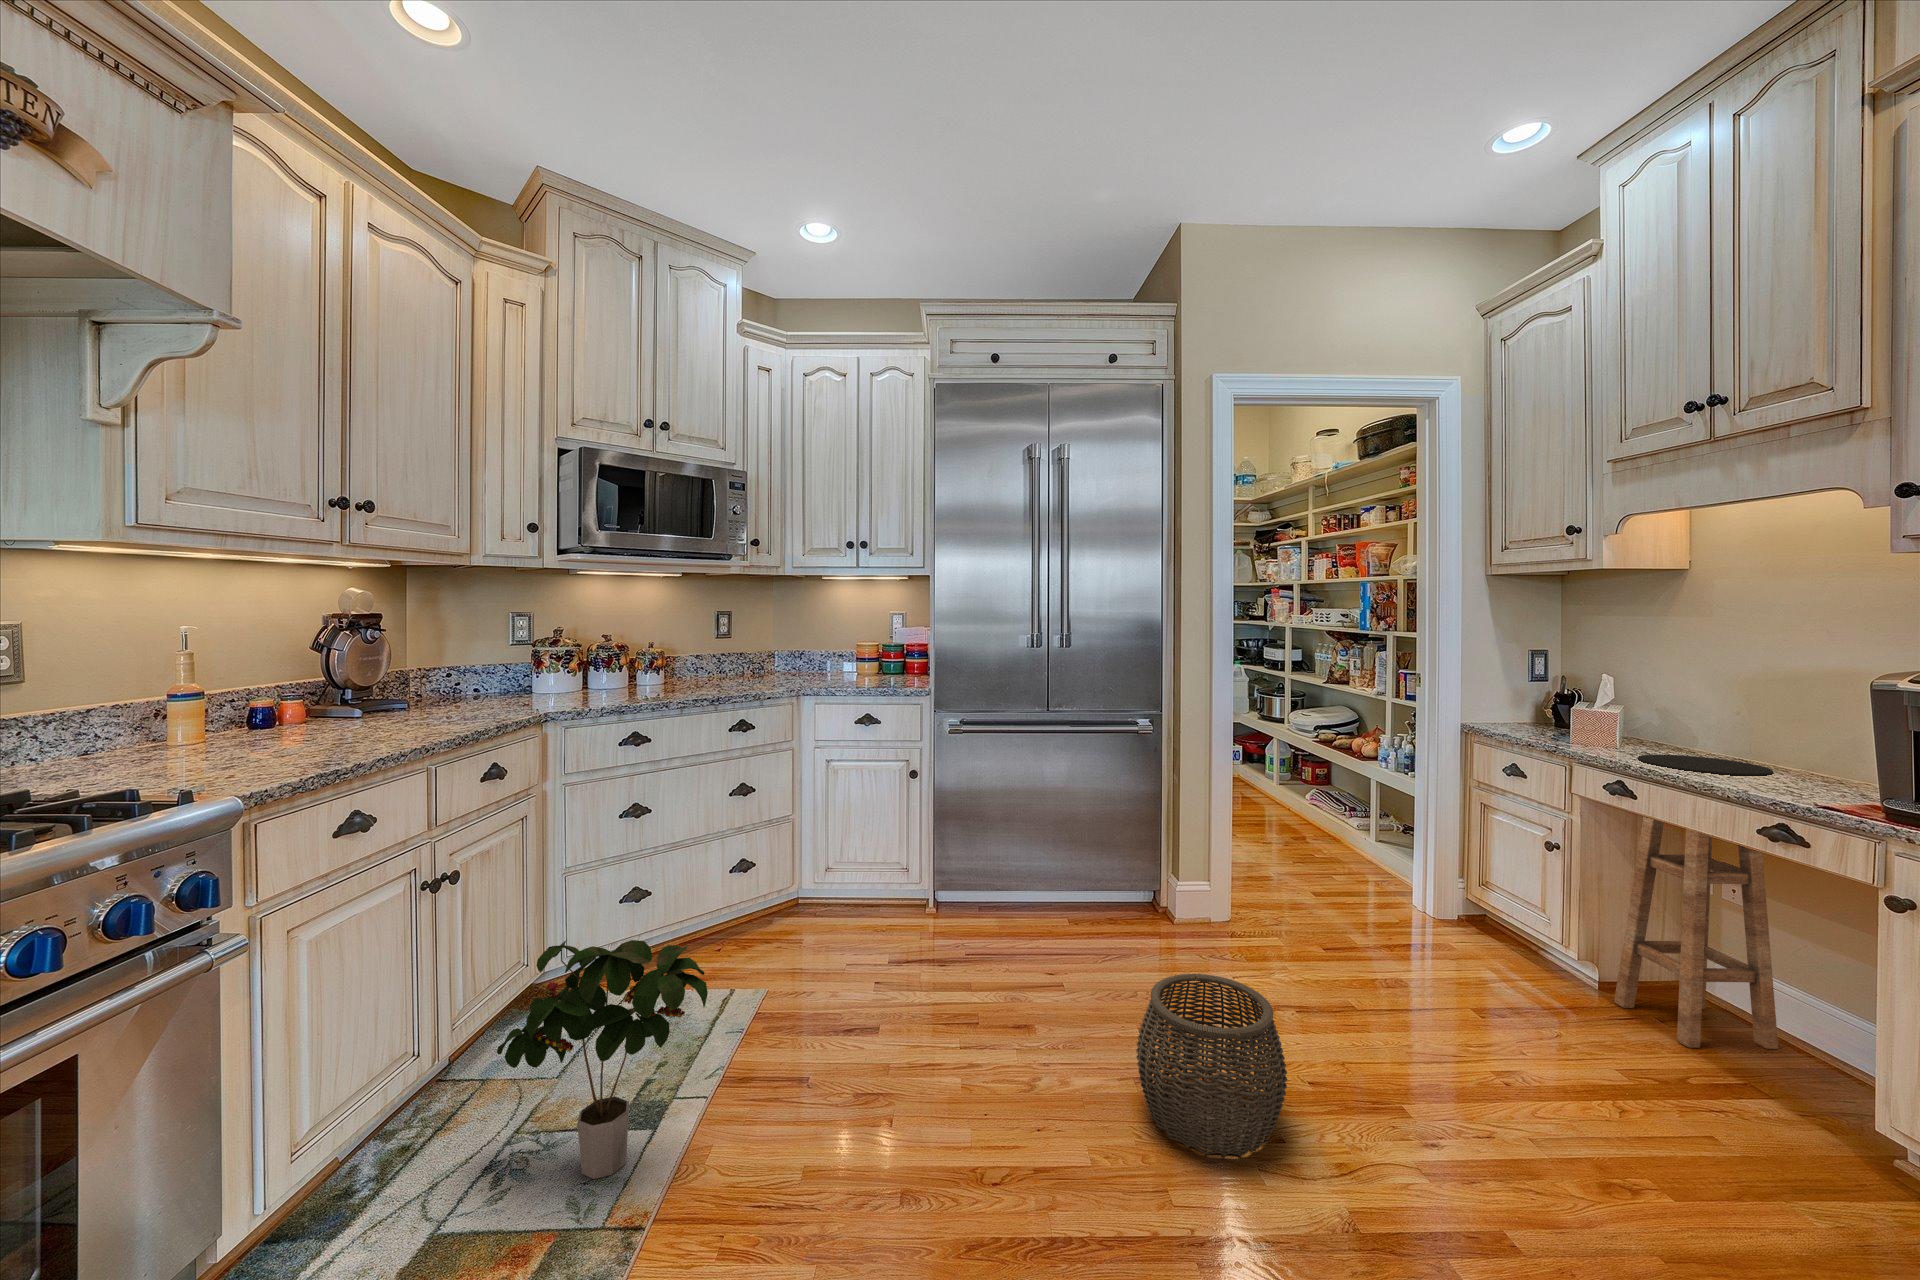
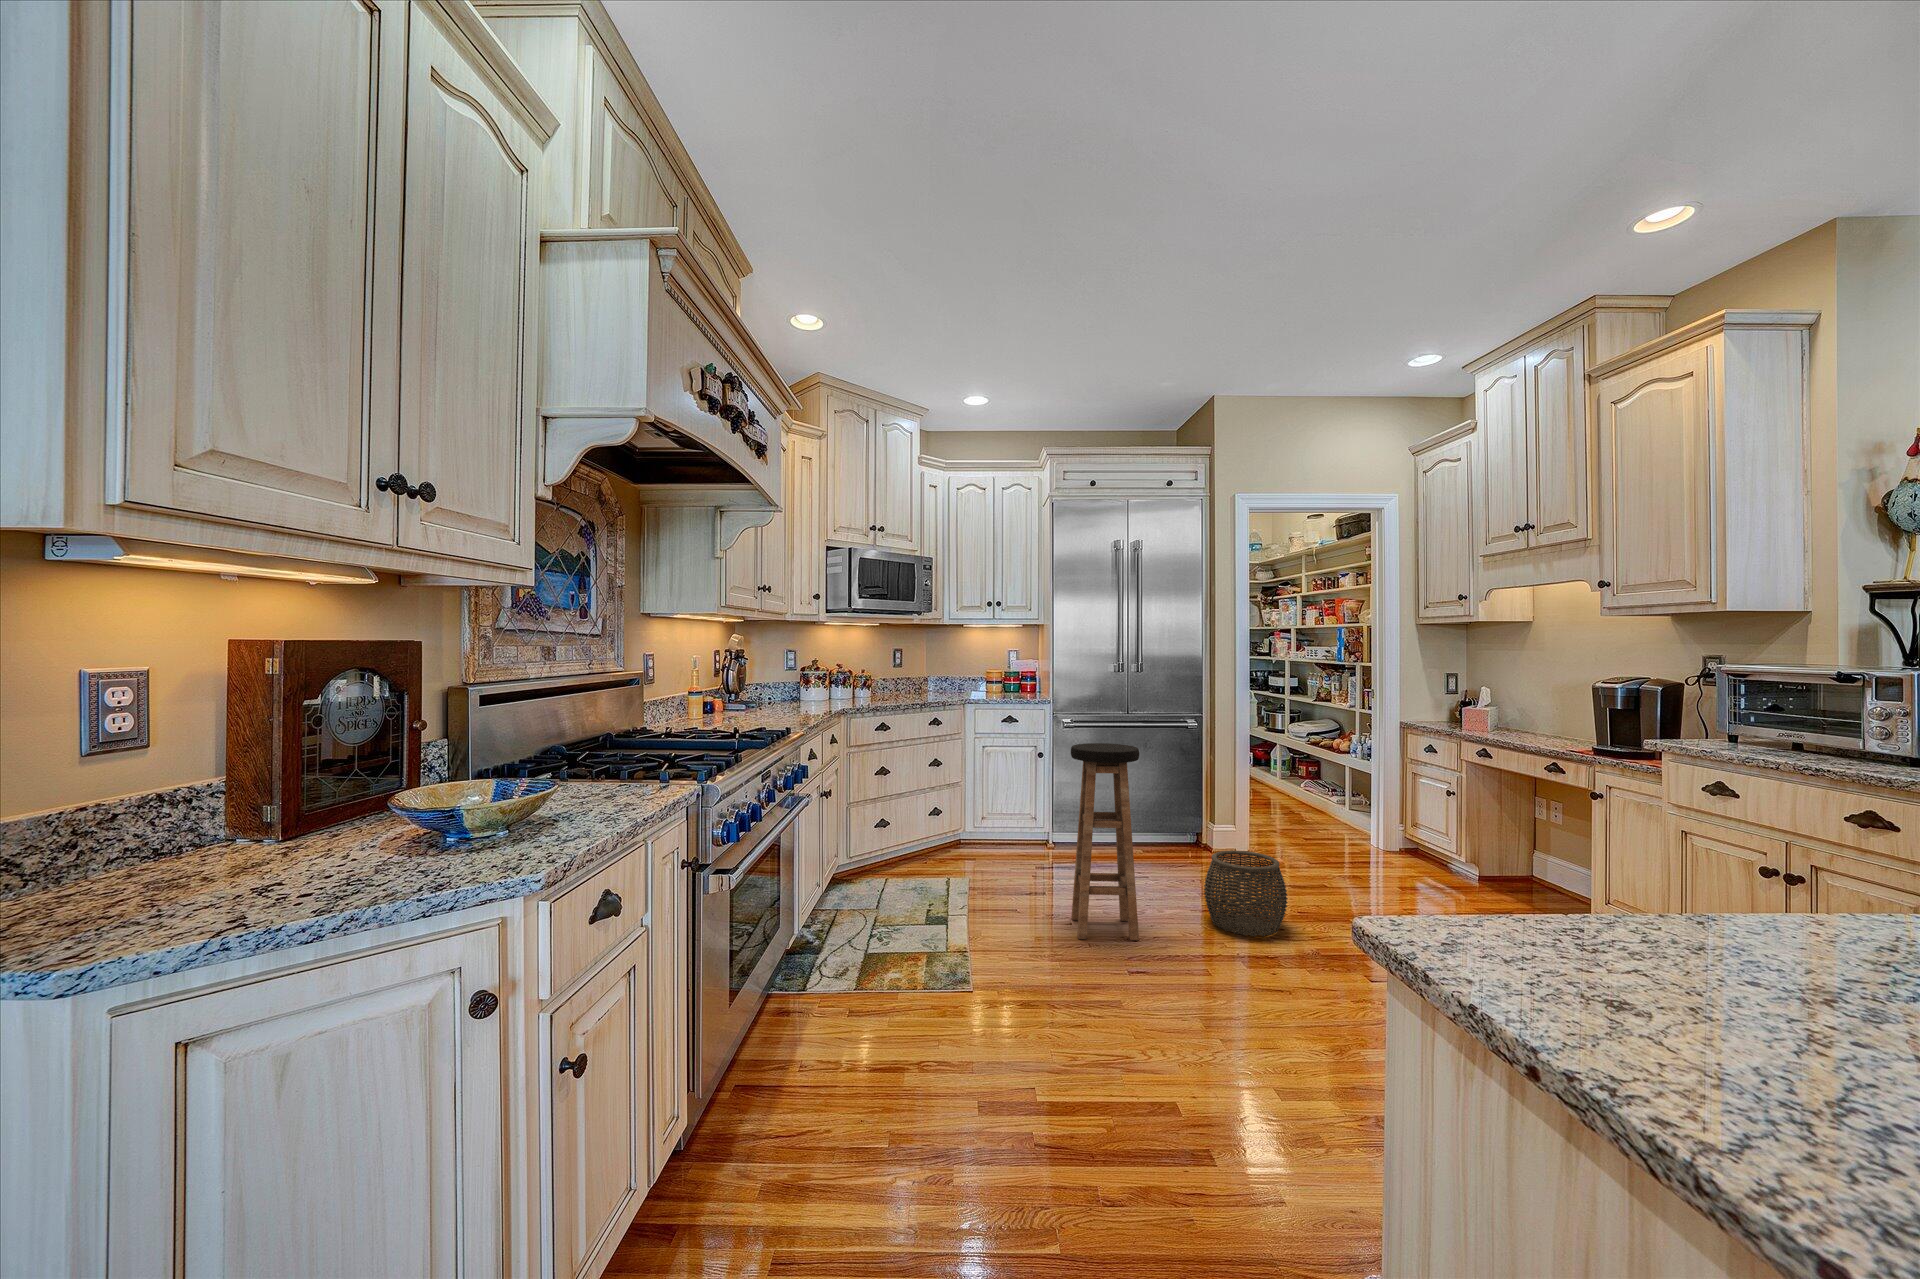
bar stool: present [1614,755,1778,1049] -> present [1071,743,1139,940]
potted plant: present [497,940,708,1179] -> none [873,817,982,940]

